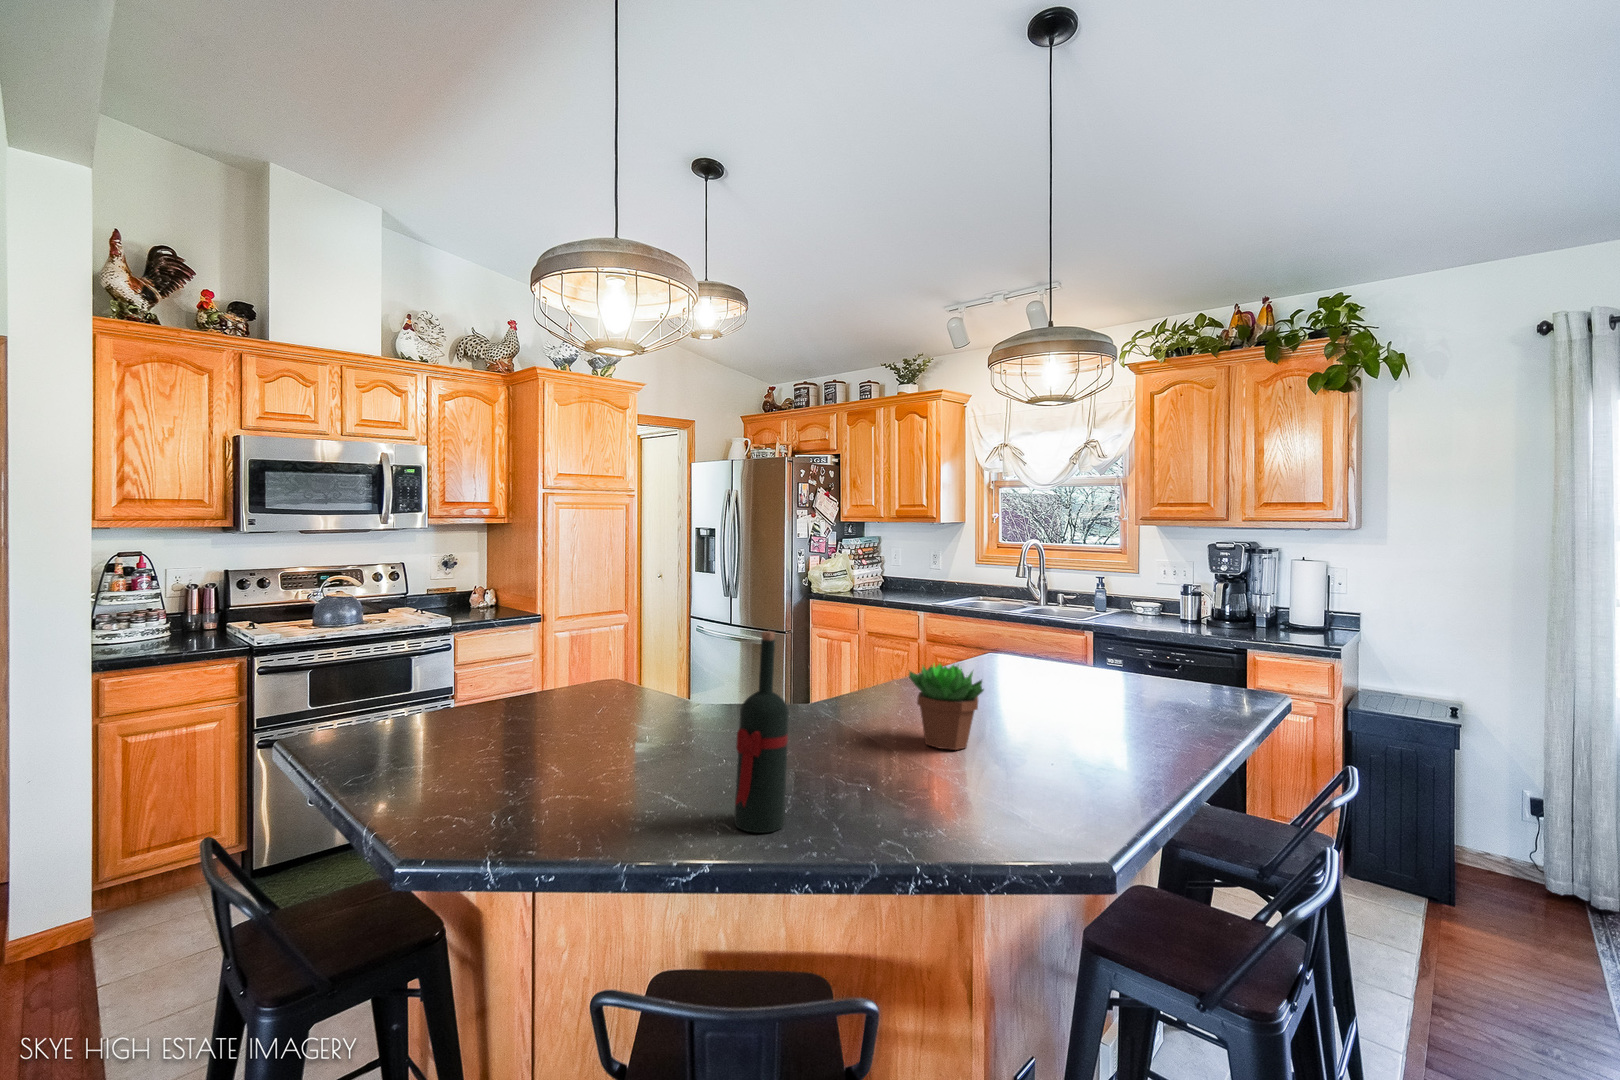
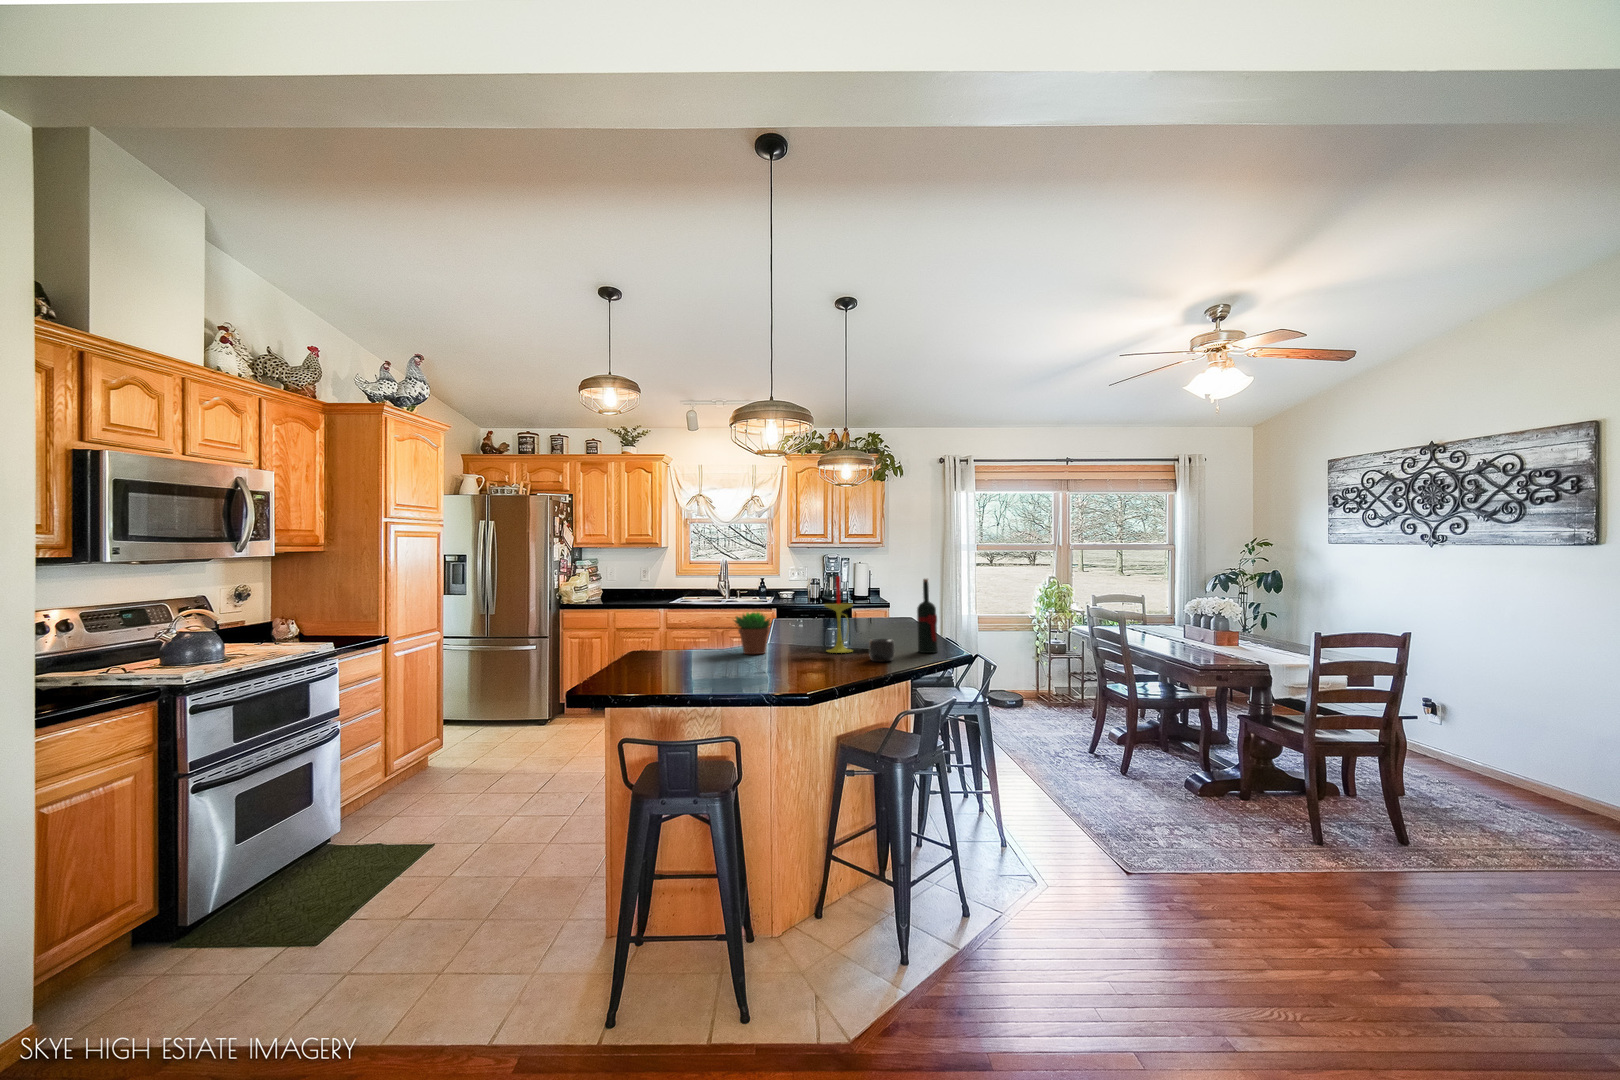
candle: none [621,599,688,771] -> present [825,576,853,653]
succulent plant: present [909,664,984,750] -> present [734,612,771,654]
mug: none [557,758,642,822] -> present [869,639,895,662]

